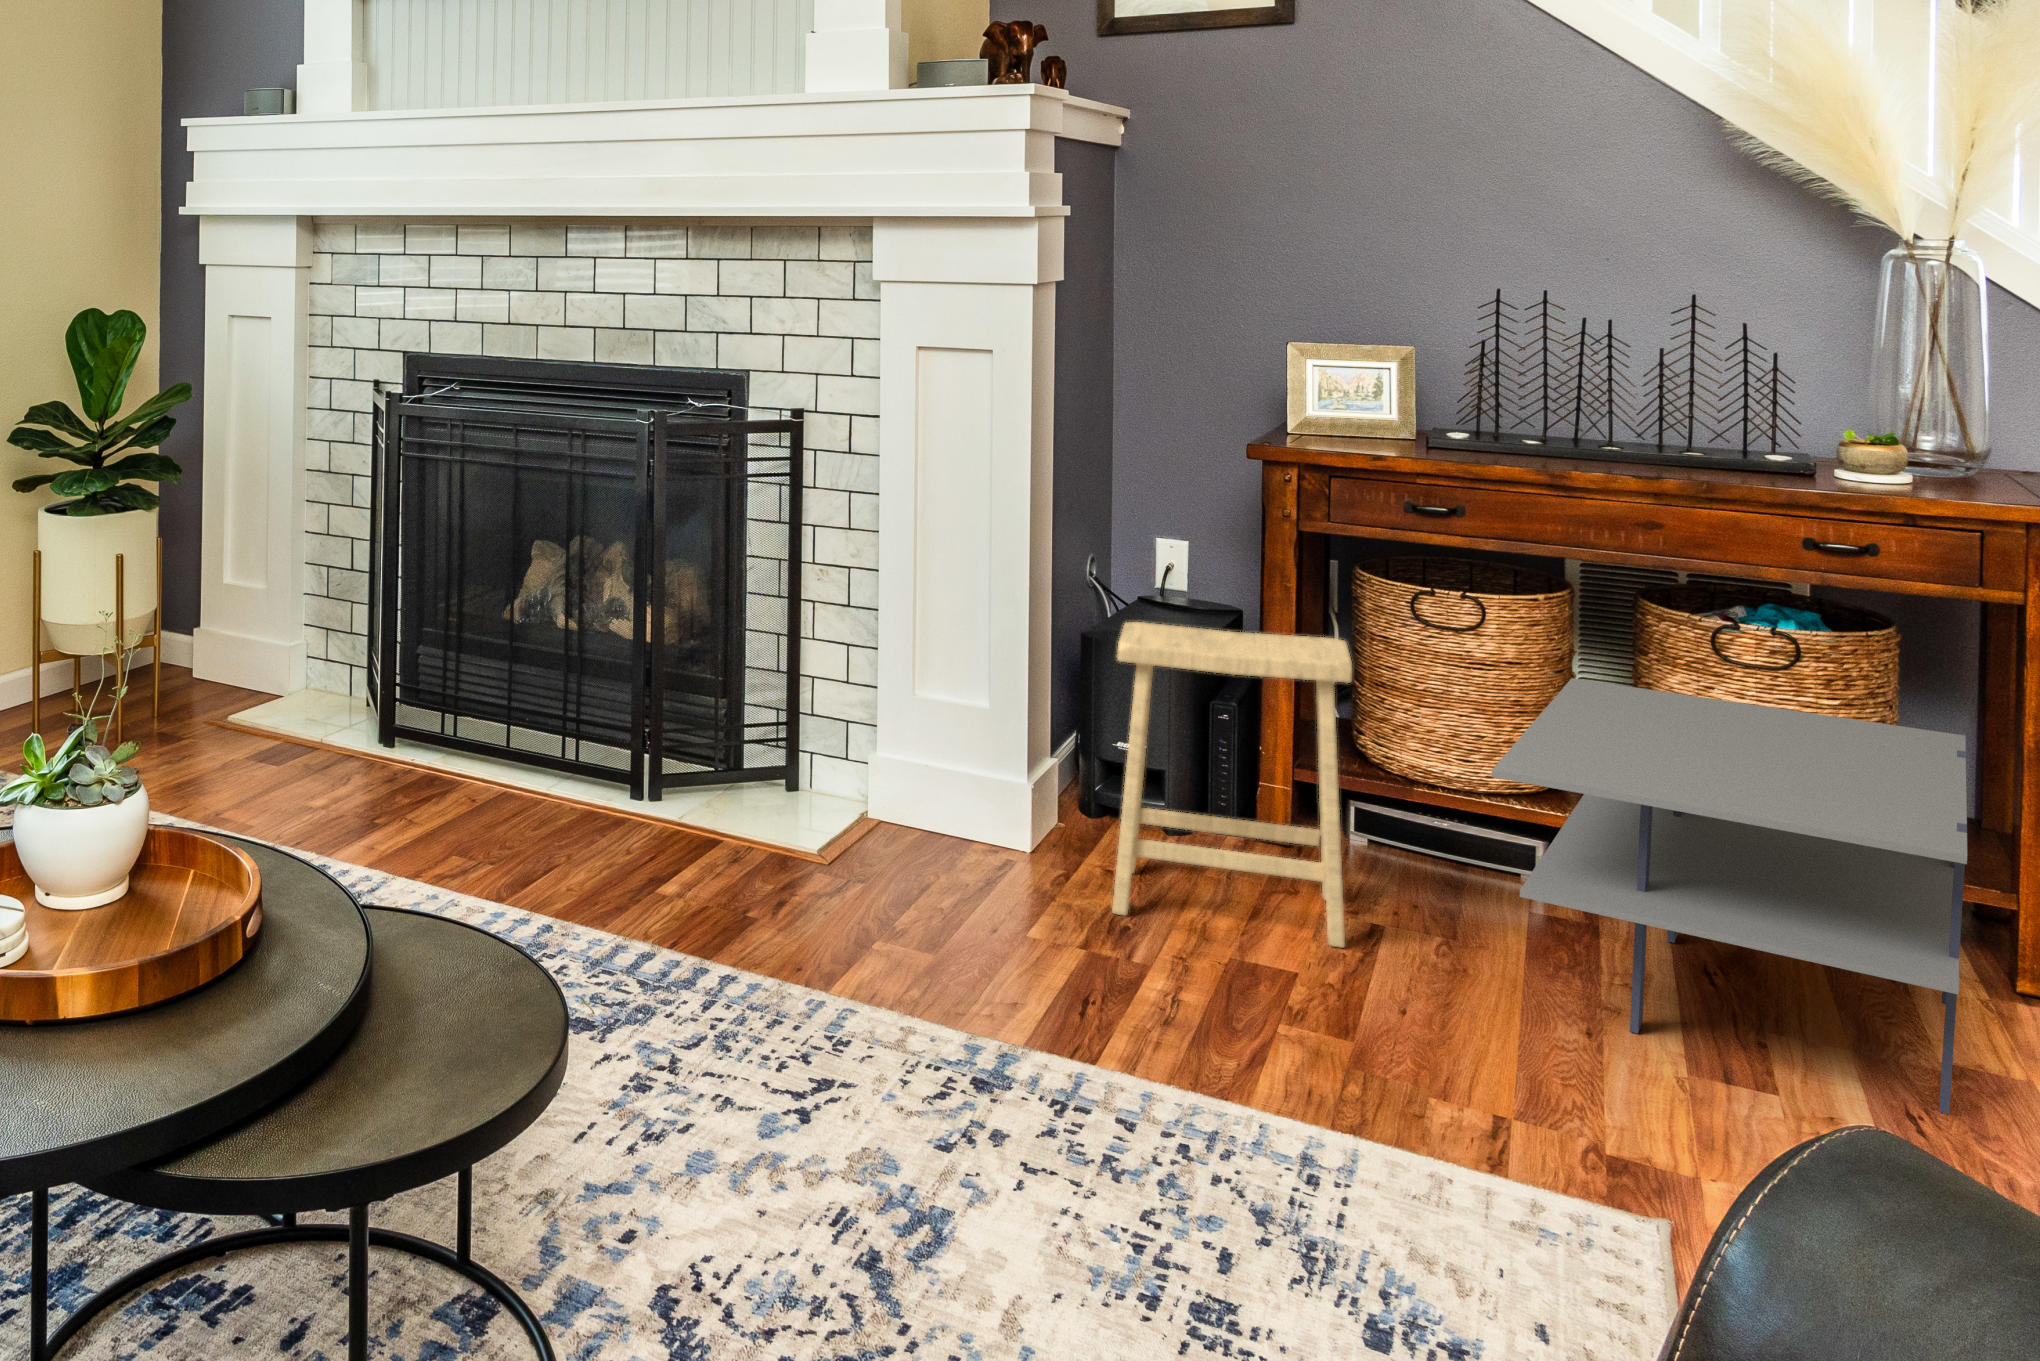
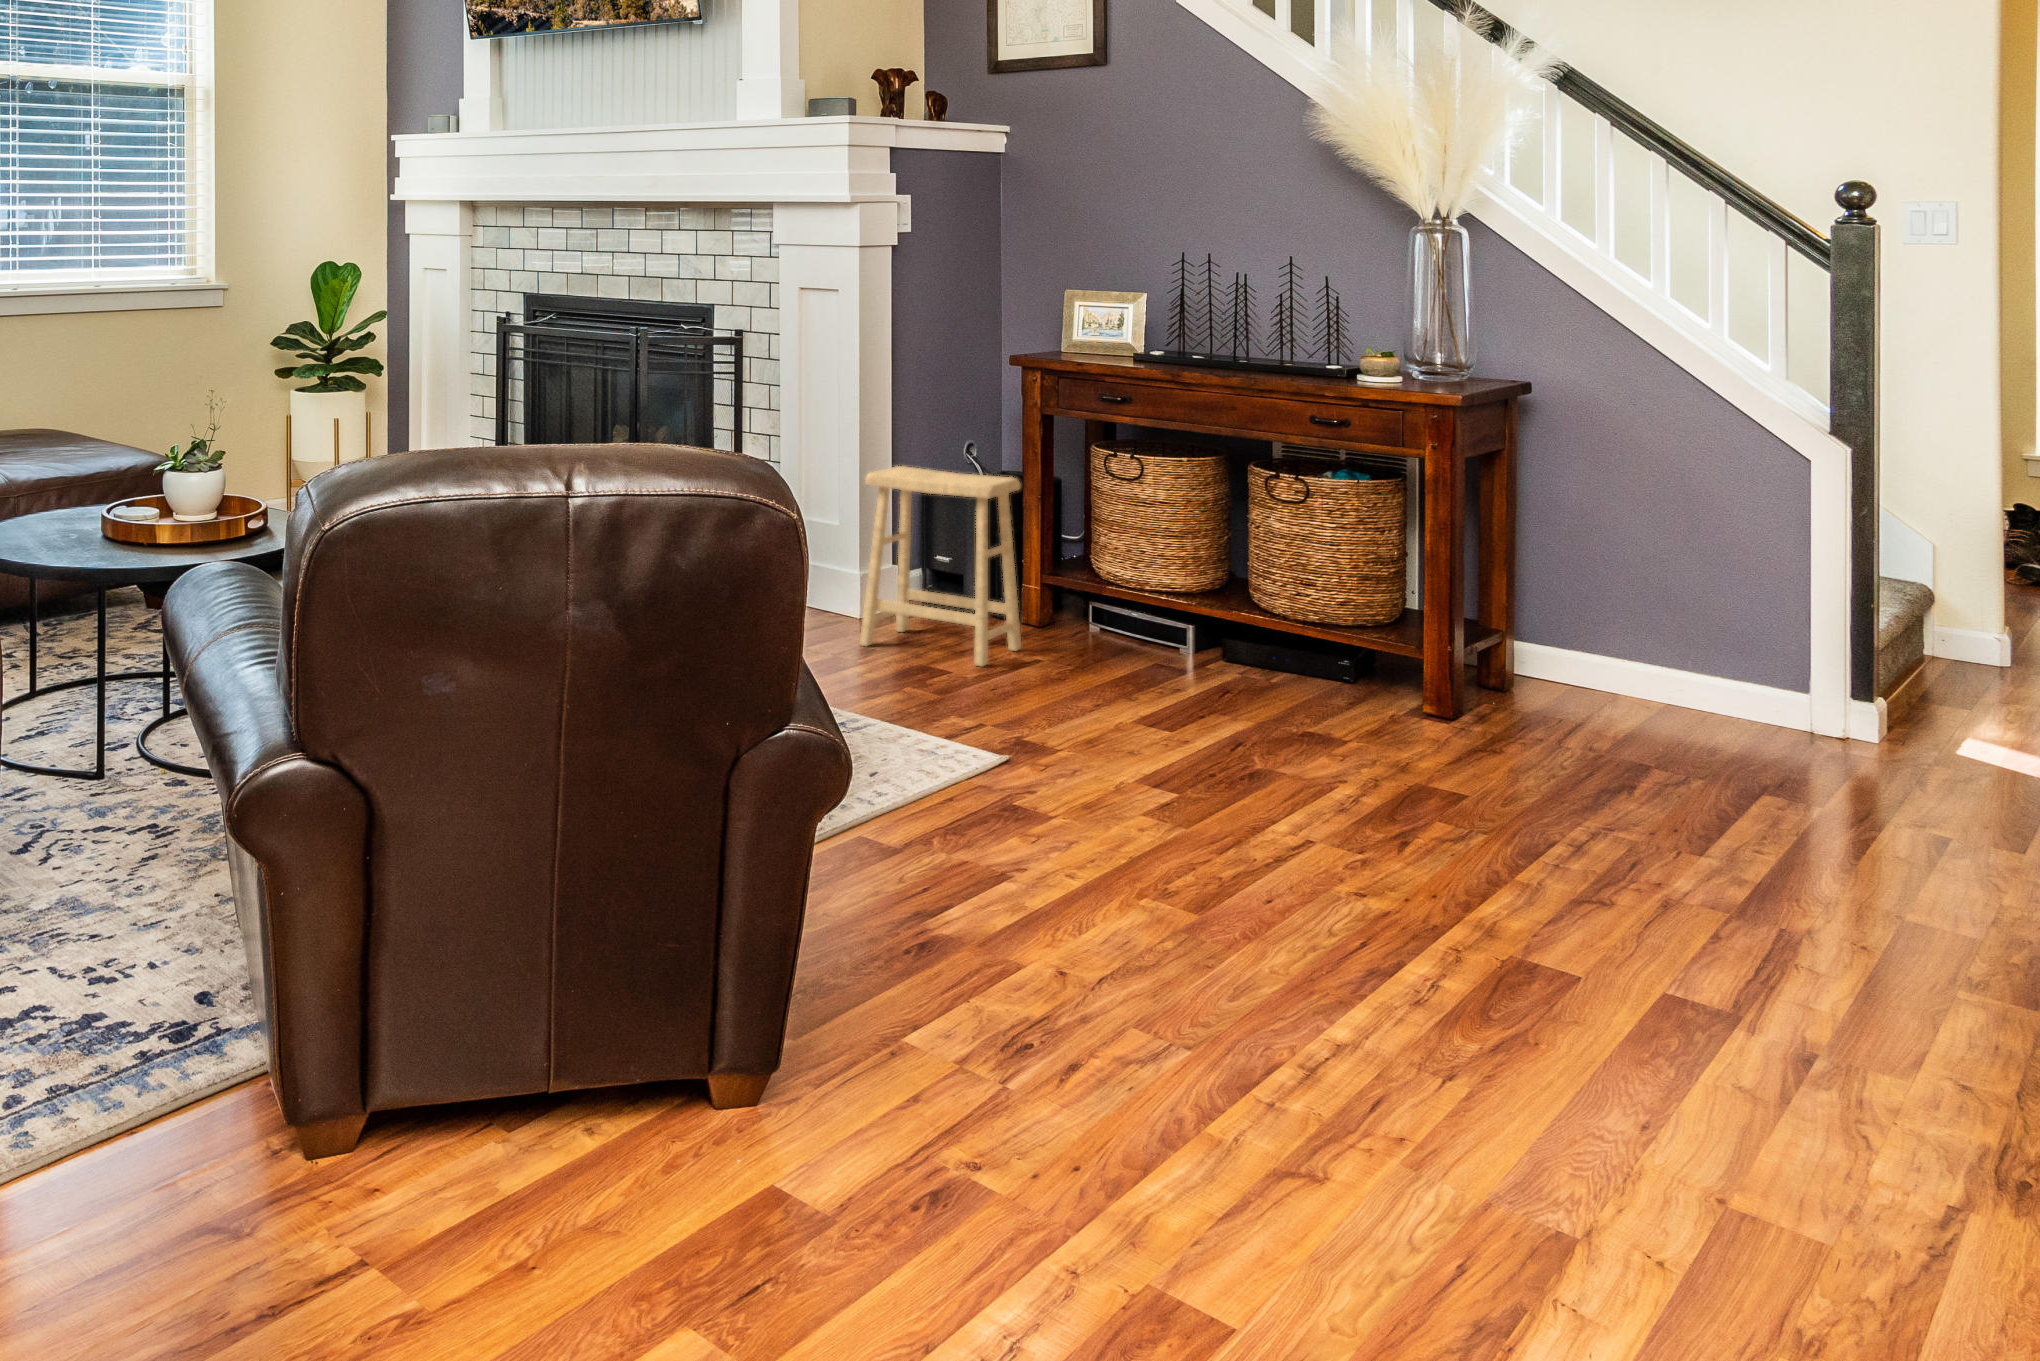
side table: present [1492,678,1967,1114] -> none [1016,514,1381,743]

